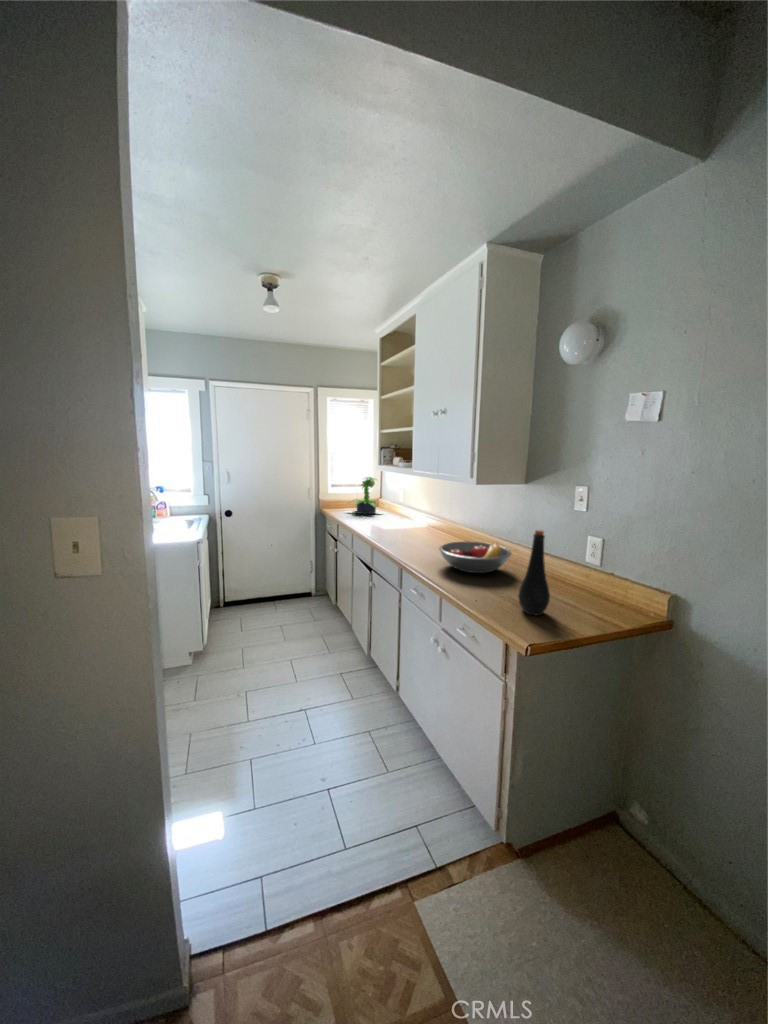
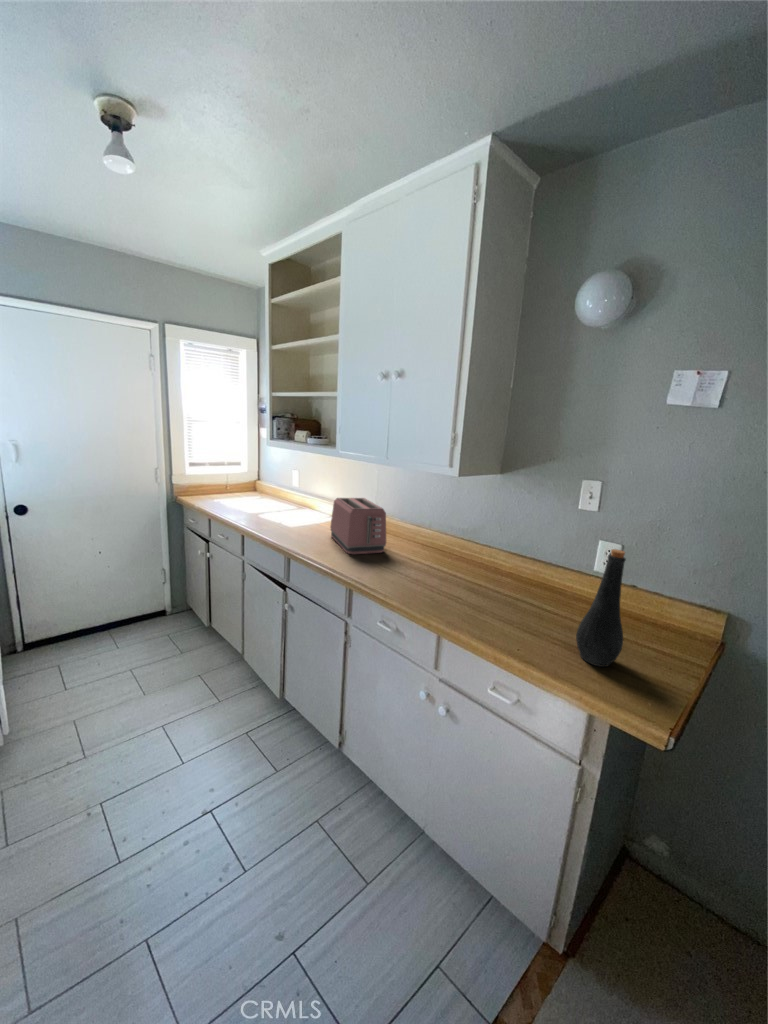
potted plant: present [353,477,378,514] -> none [220,454,272,504]
toaster: none [410,506,443,547] -> present [330,498,386,554]
fruit bowl: present [439,541,511,573] -> none [411,548,504,595]

